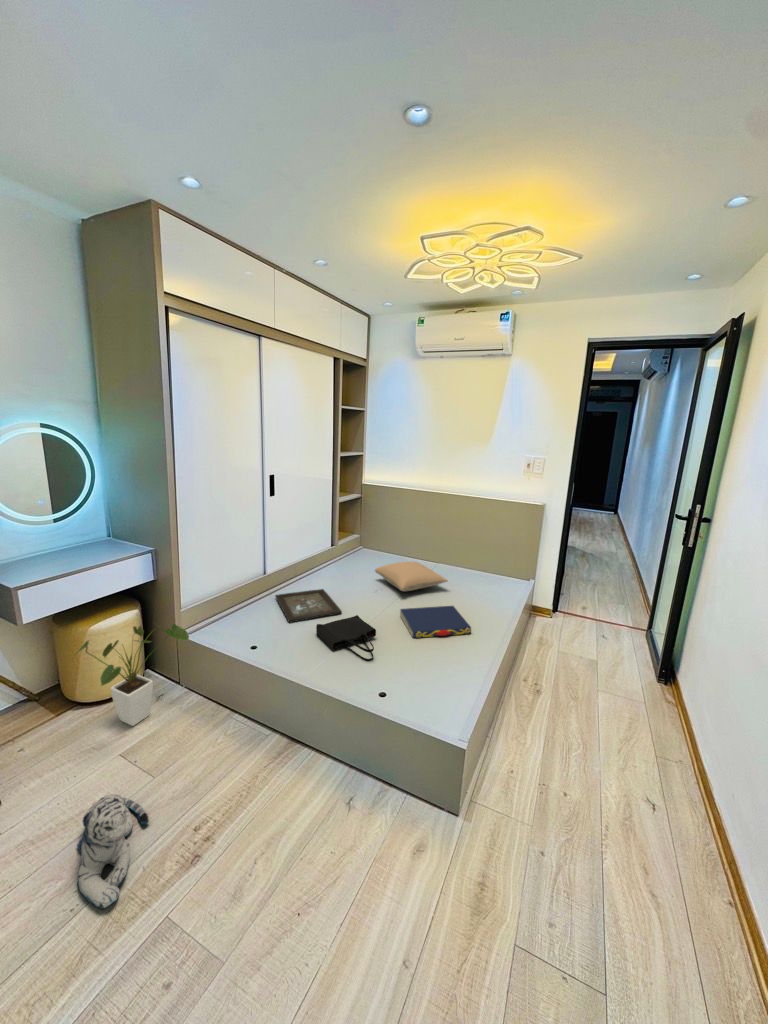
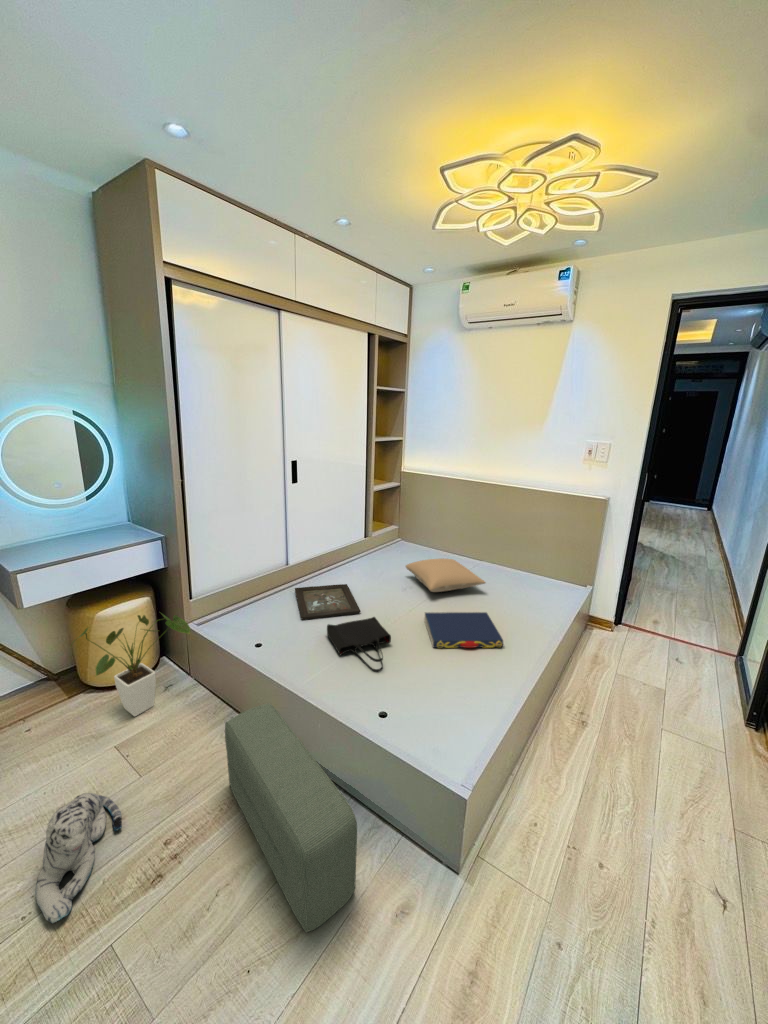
pouf: none [242,694,380,878] -> present [225,703,357,933]

